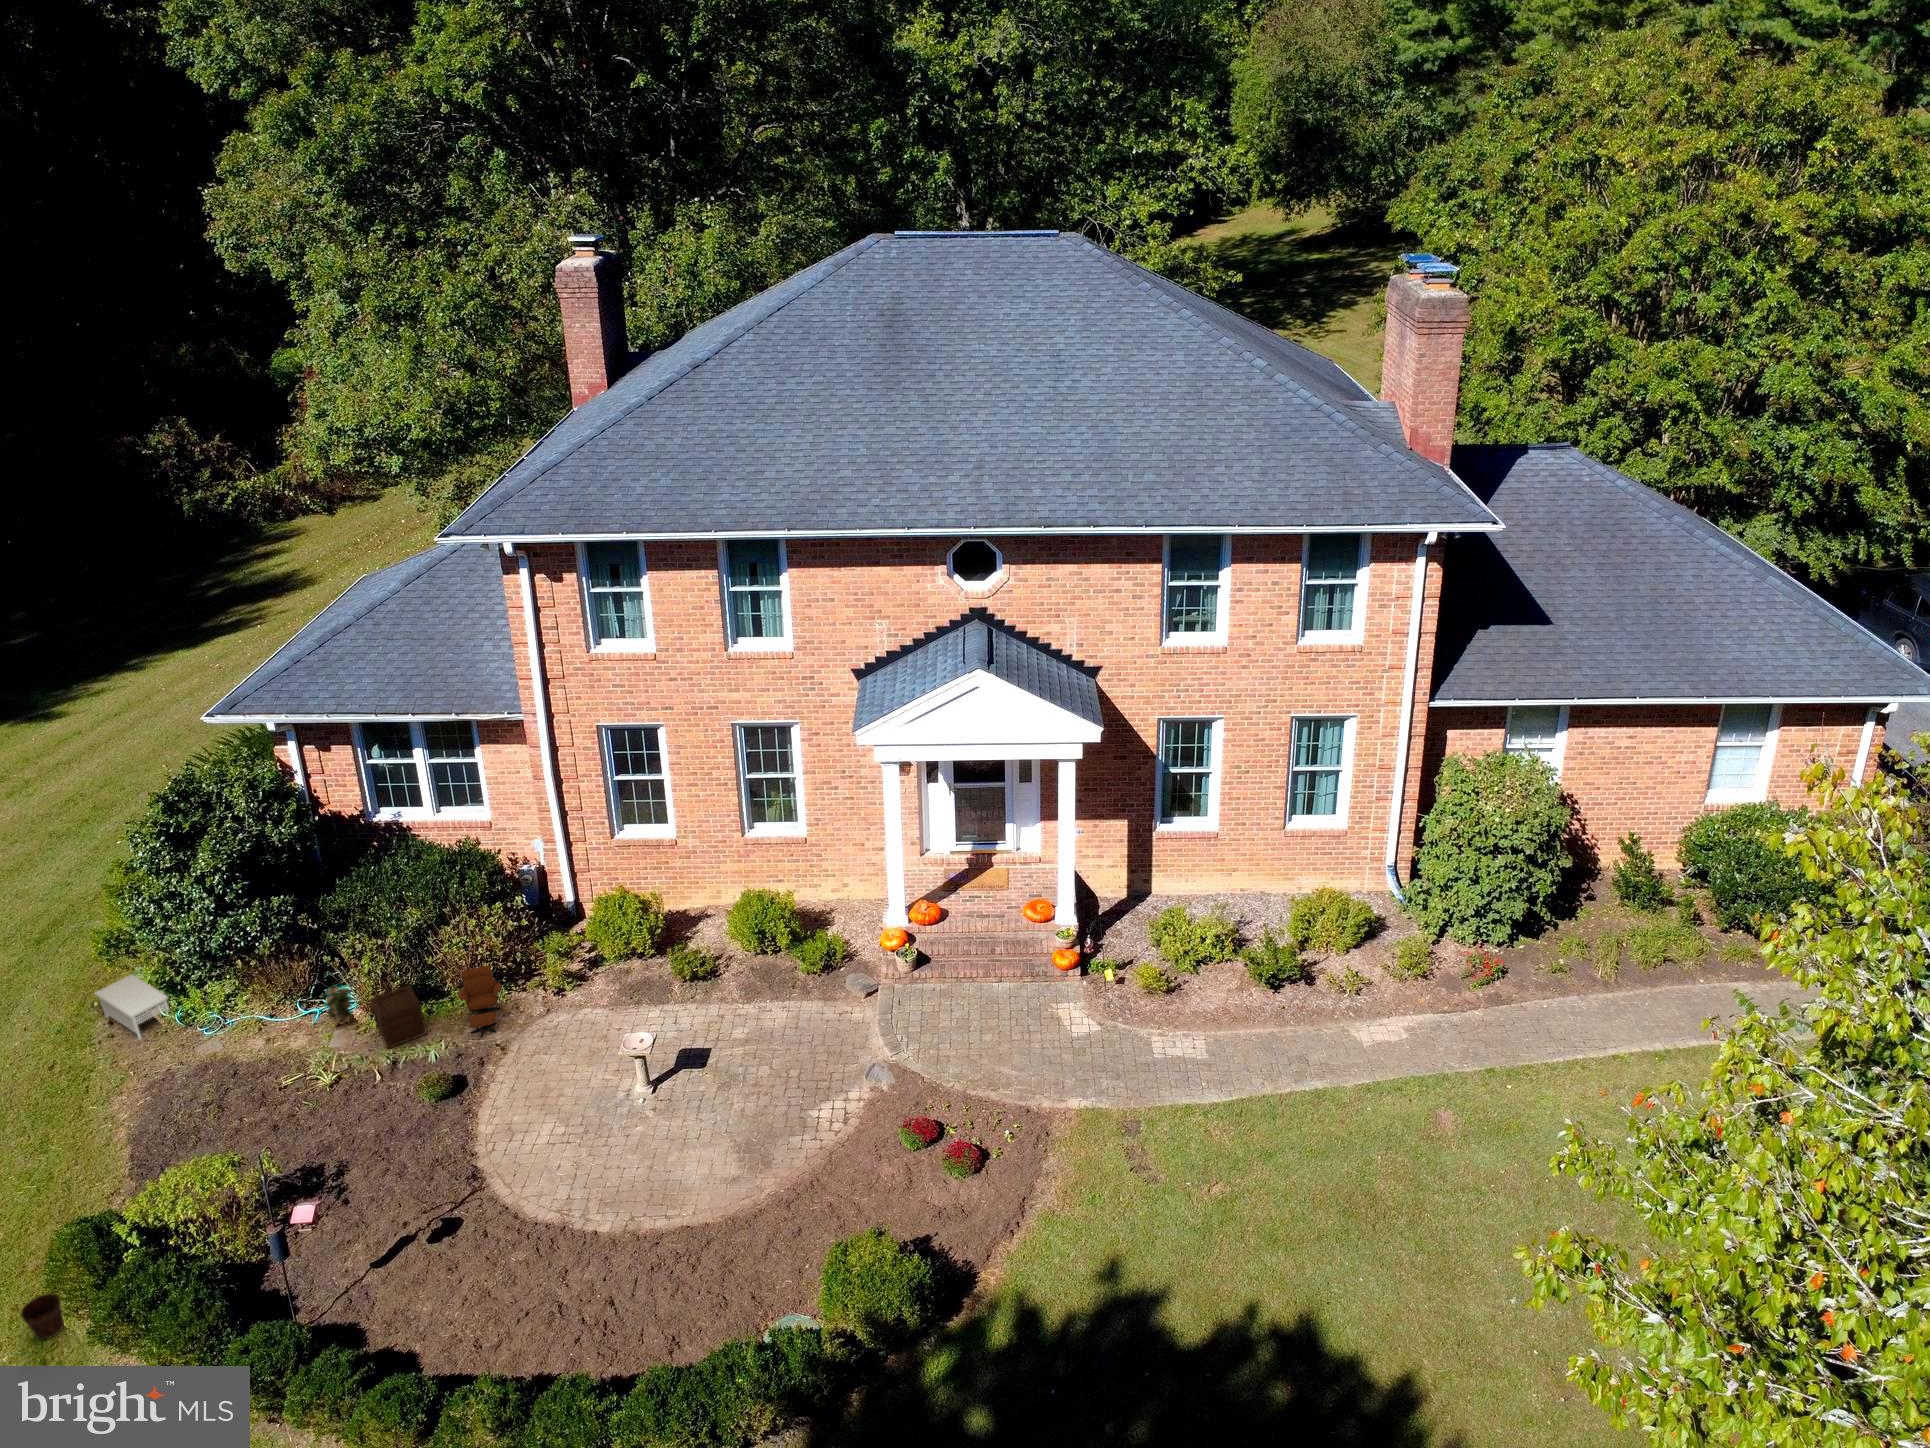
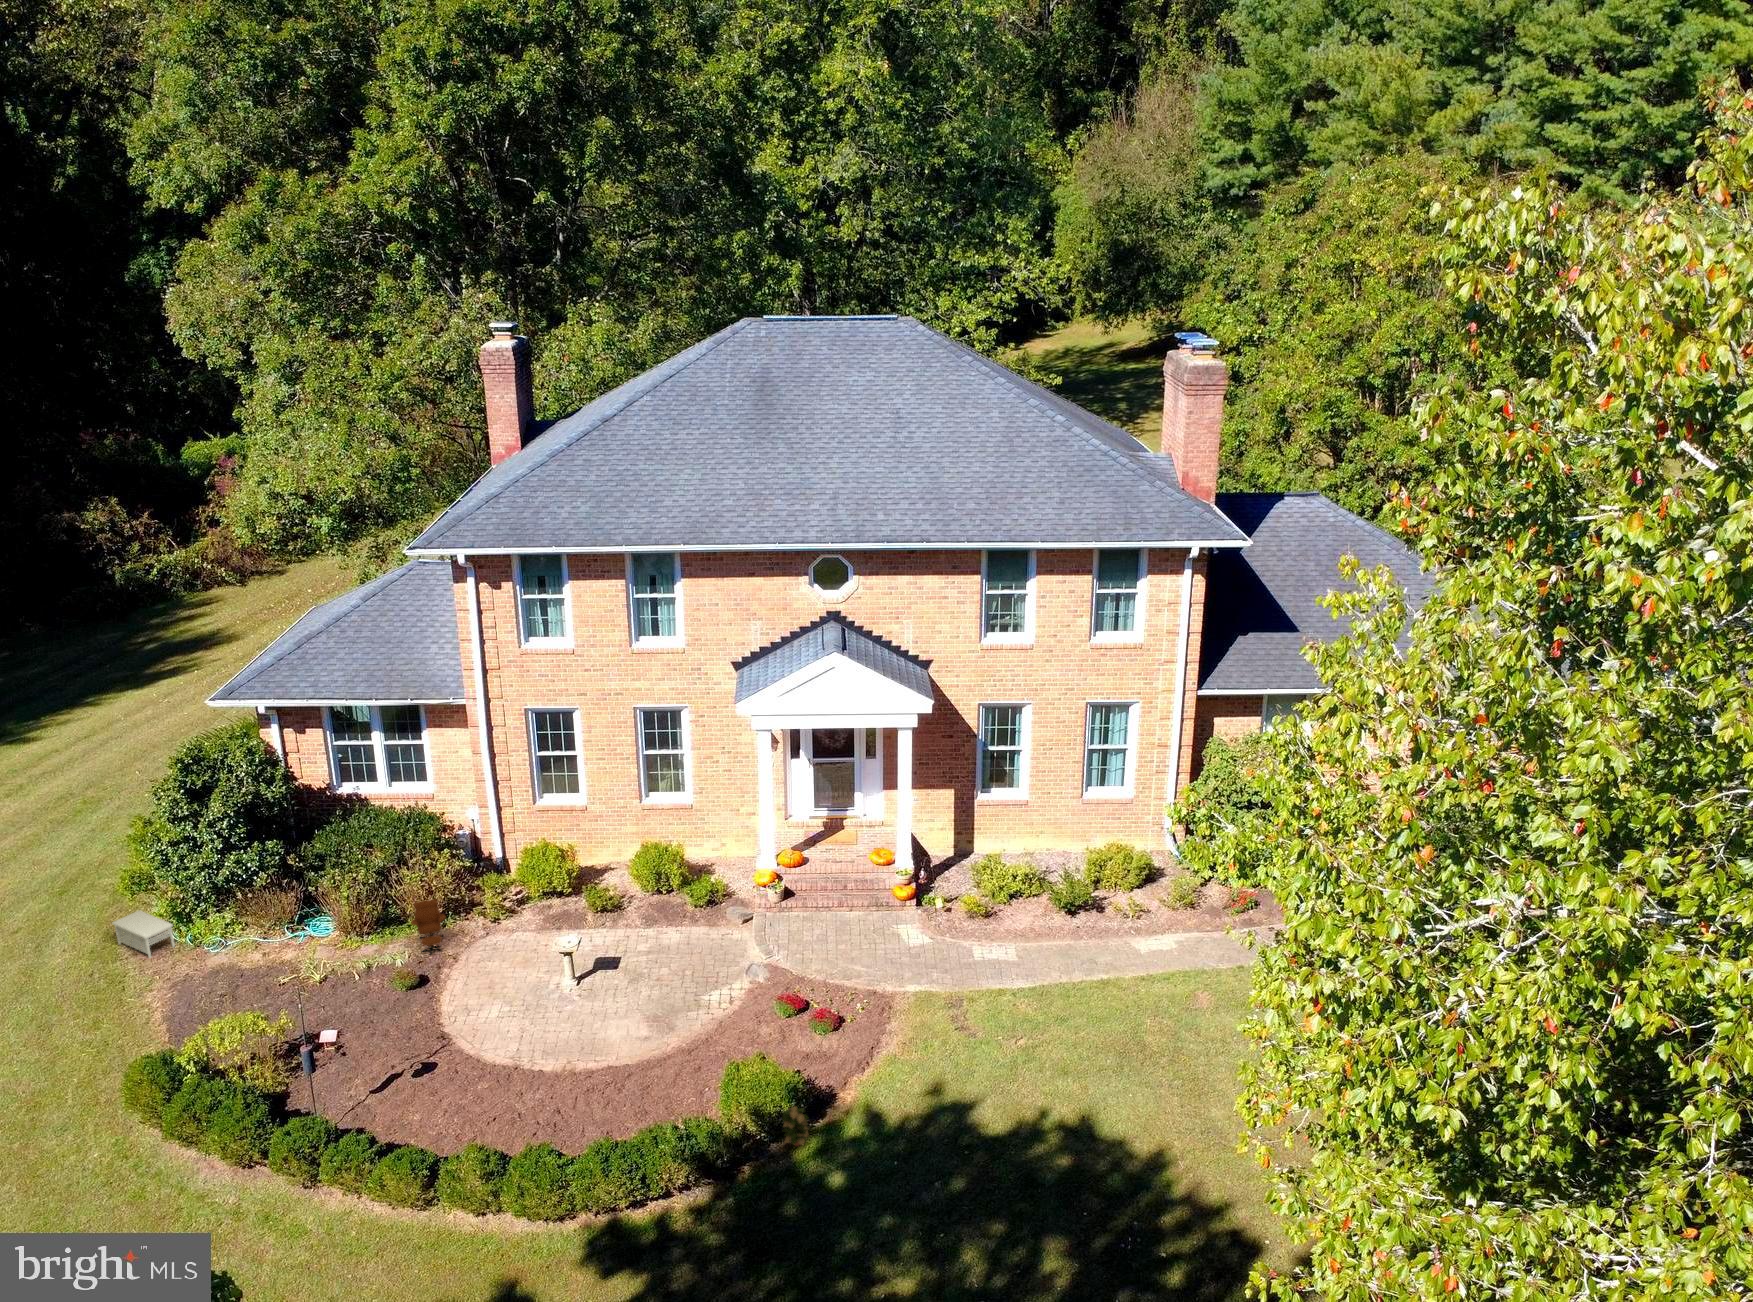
wooden crate: present [370,985,427,1048] -> none [340,914,386,963]
decorative plant: present [326,986,352,1024] -> present [782,1107,809,1146]
bucket: present [21,1293,64,1340] -> none [105,1107,134,1142]

